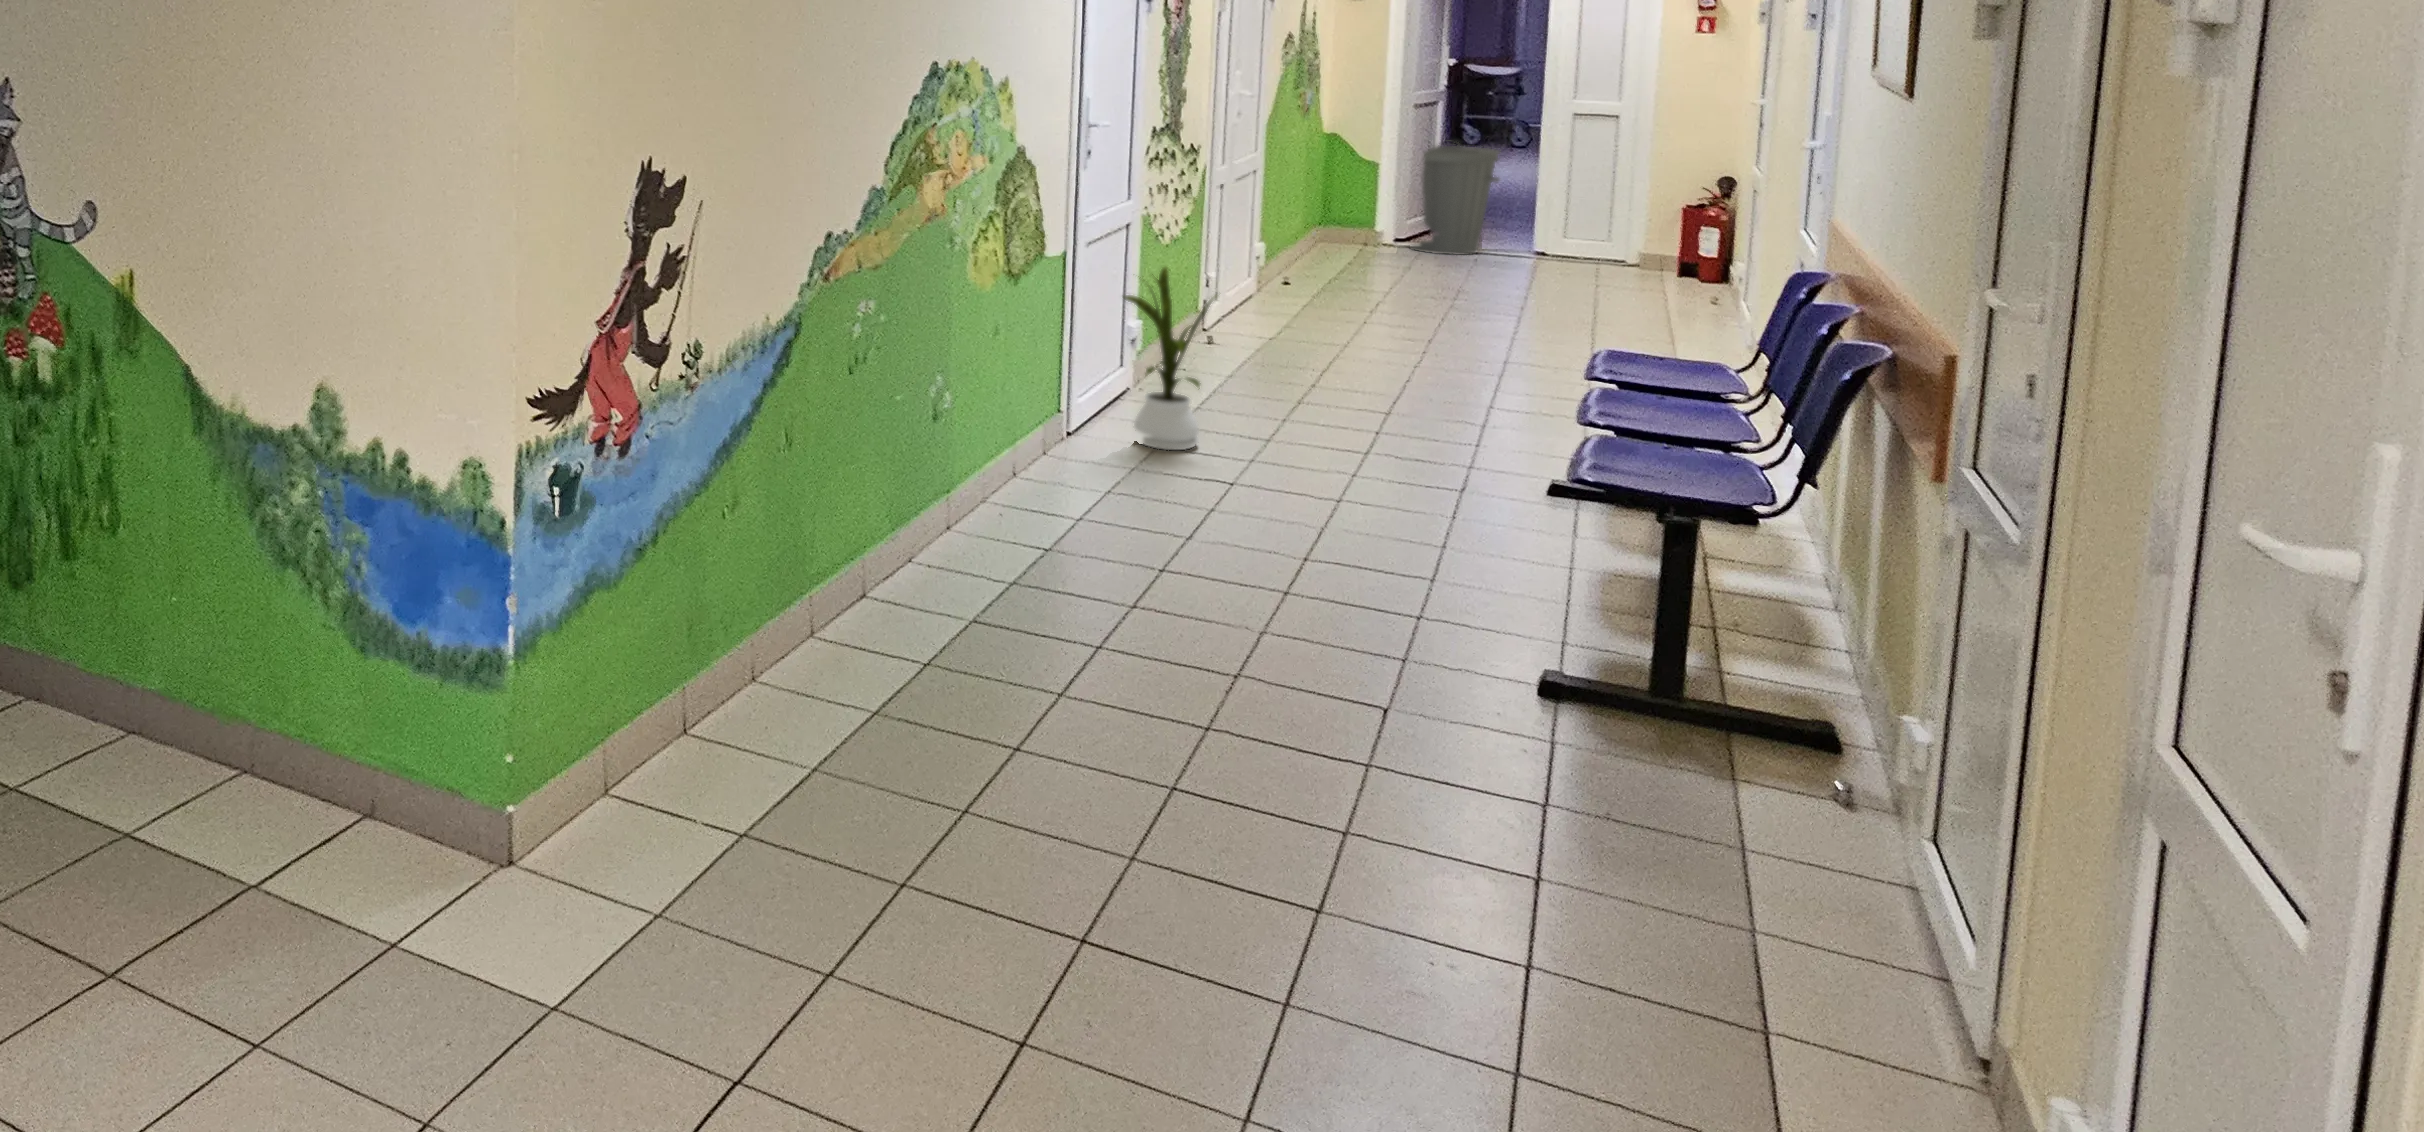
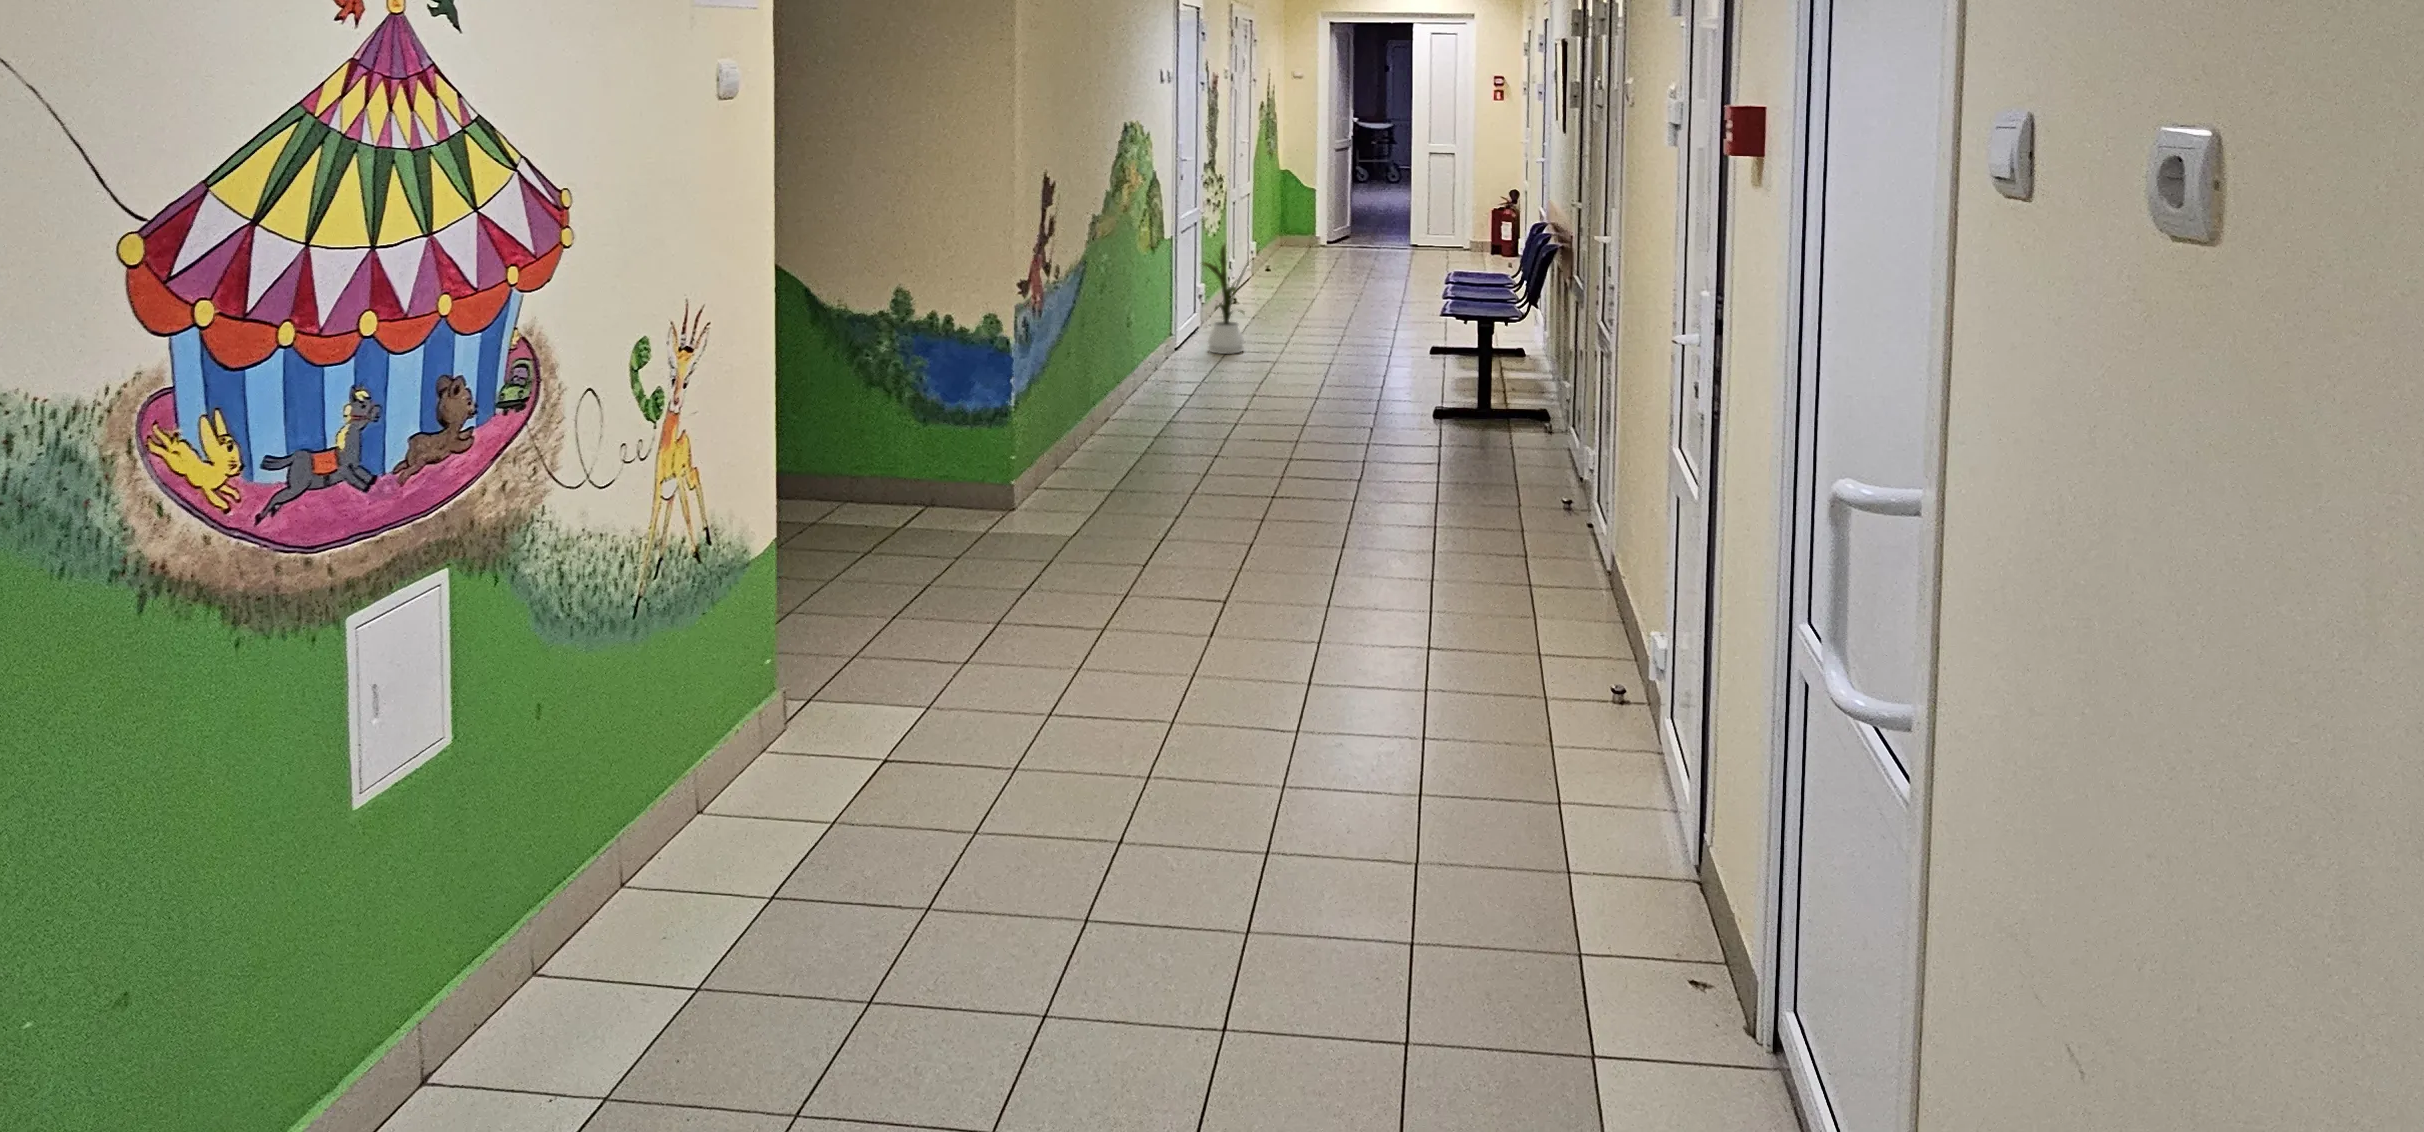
trash can: present [1410,145,1499,255] -> none [1328,173,1388,250]

